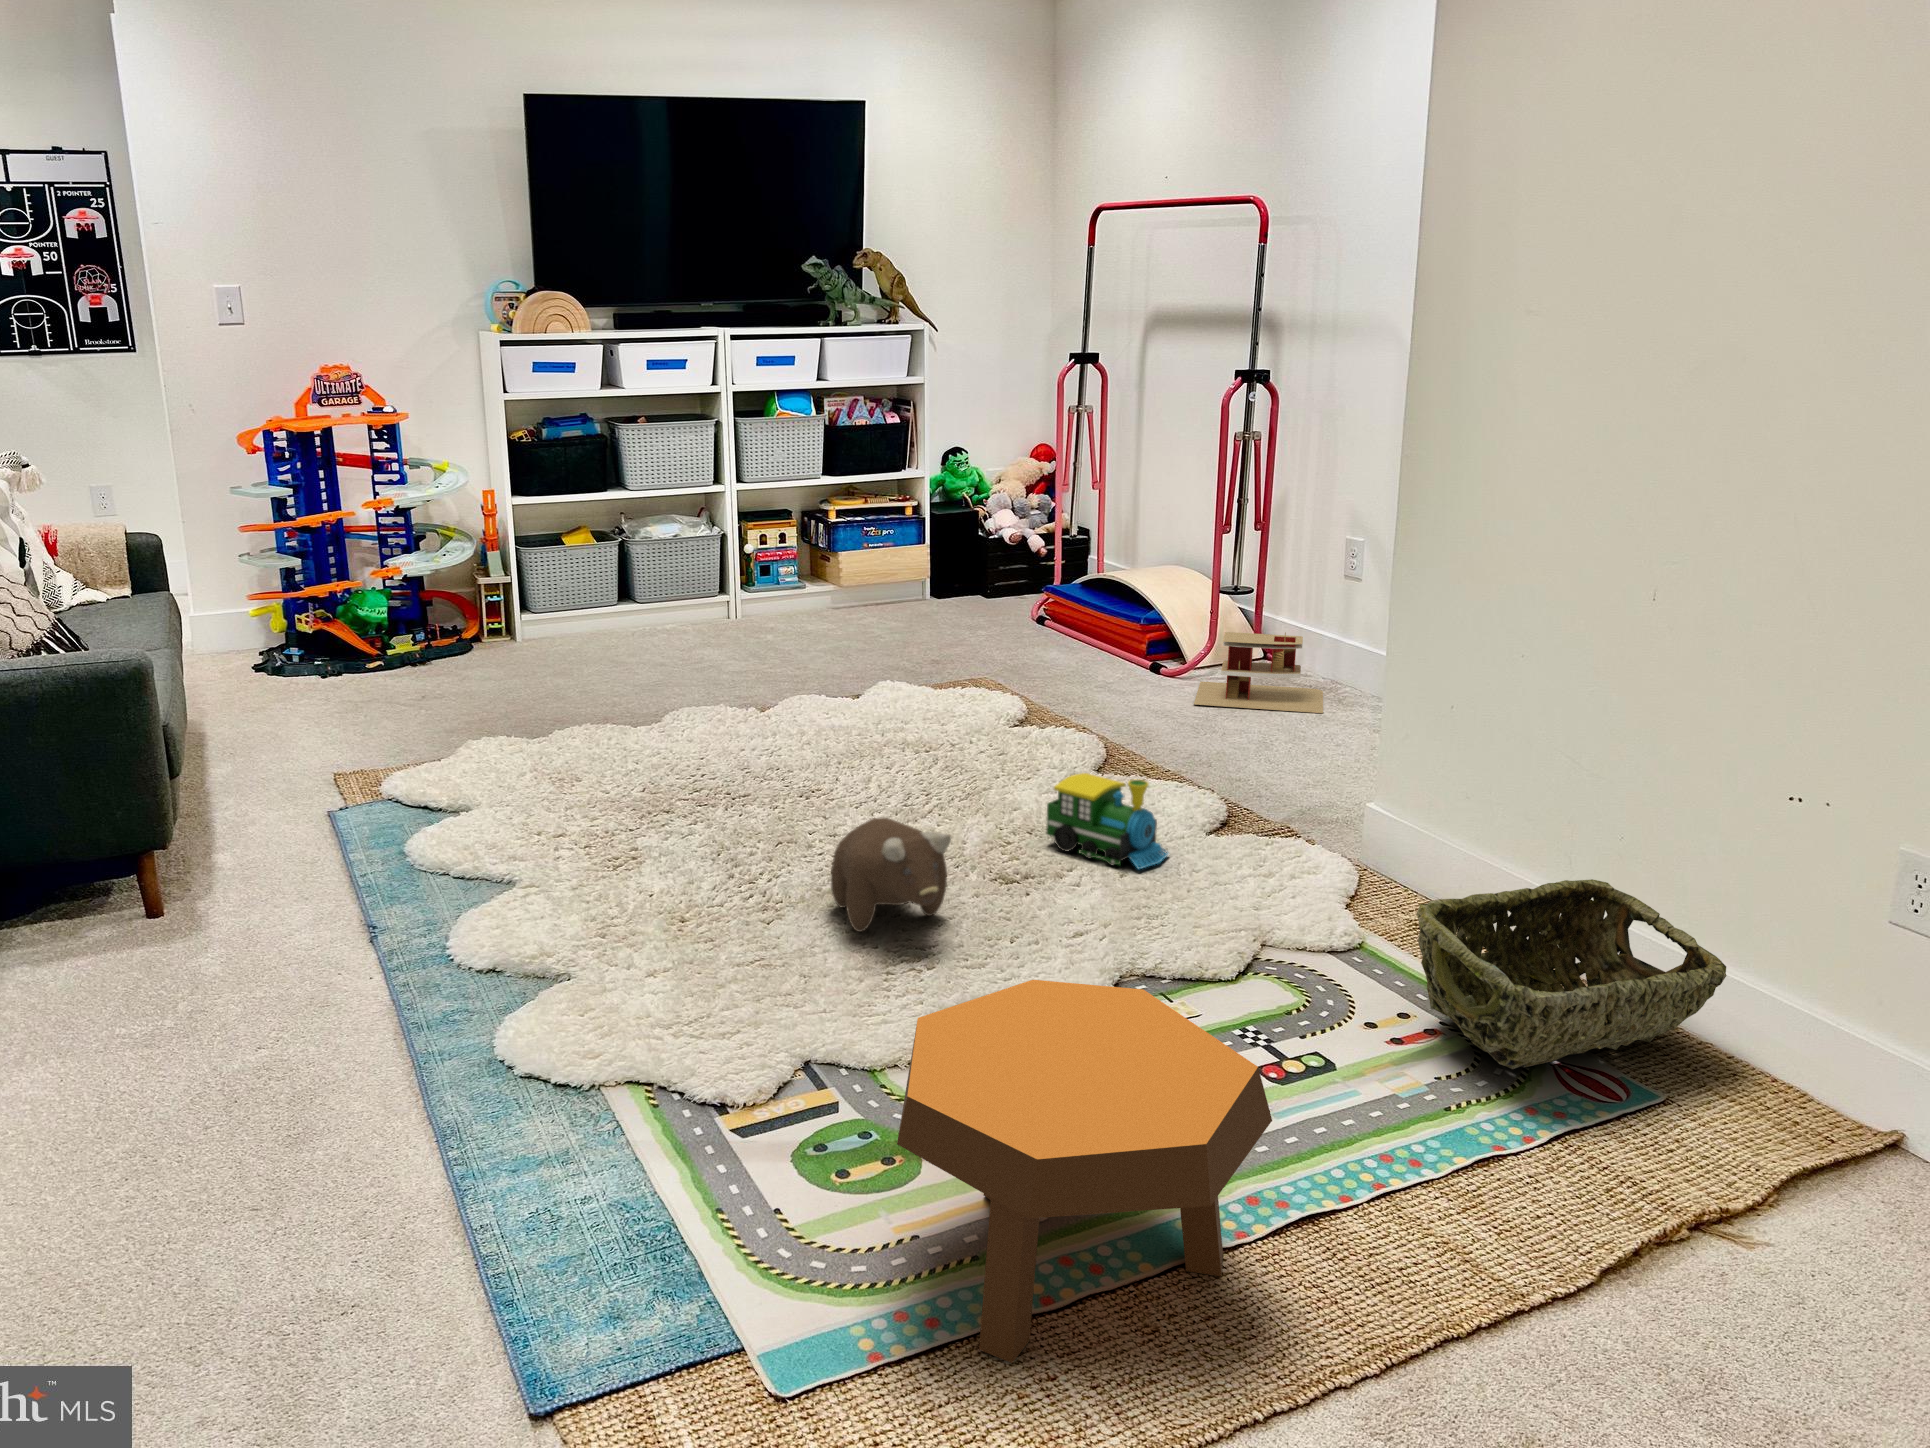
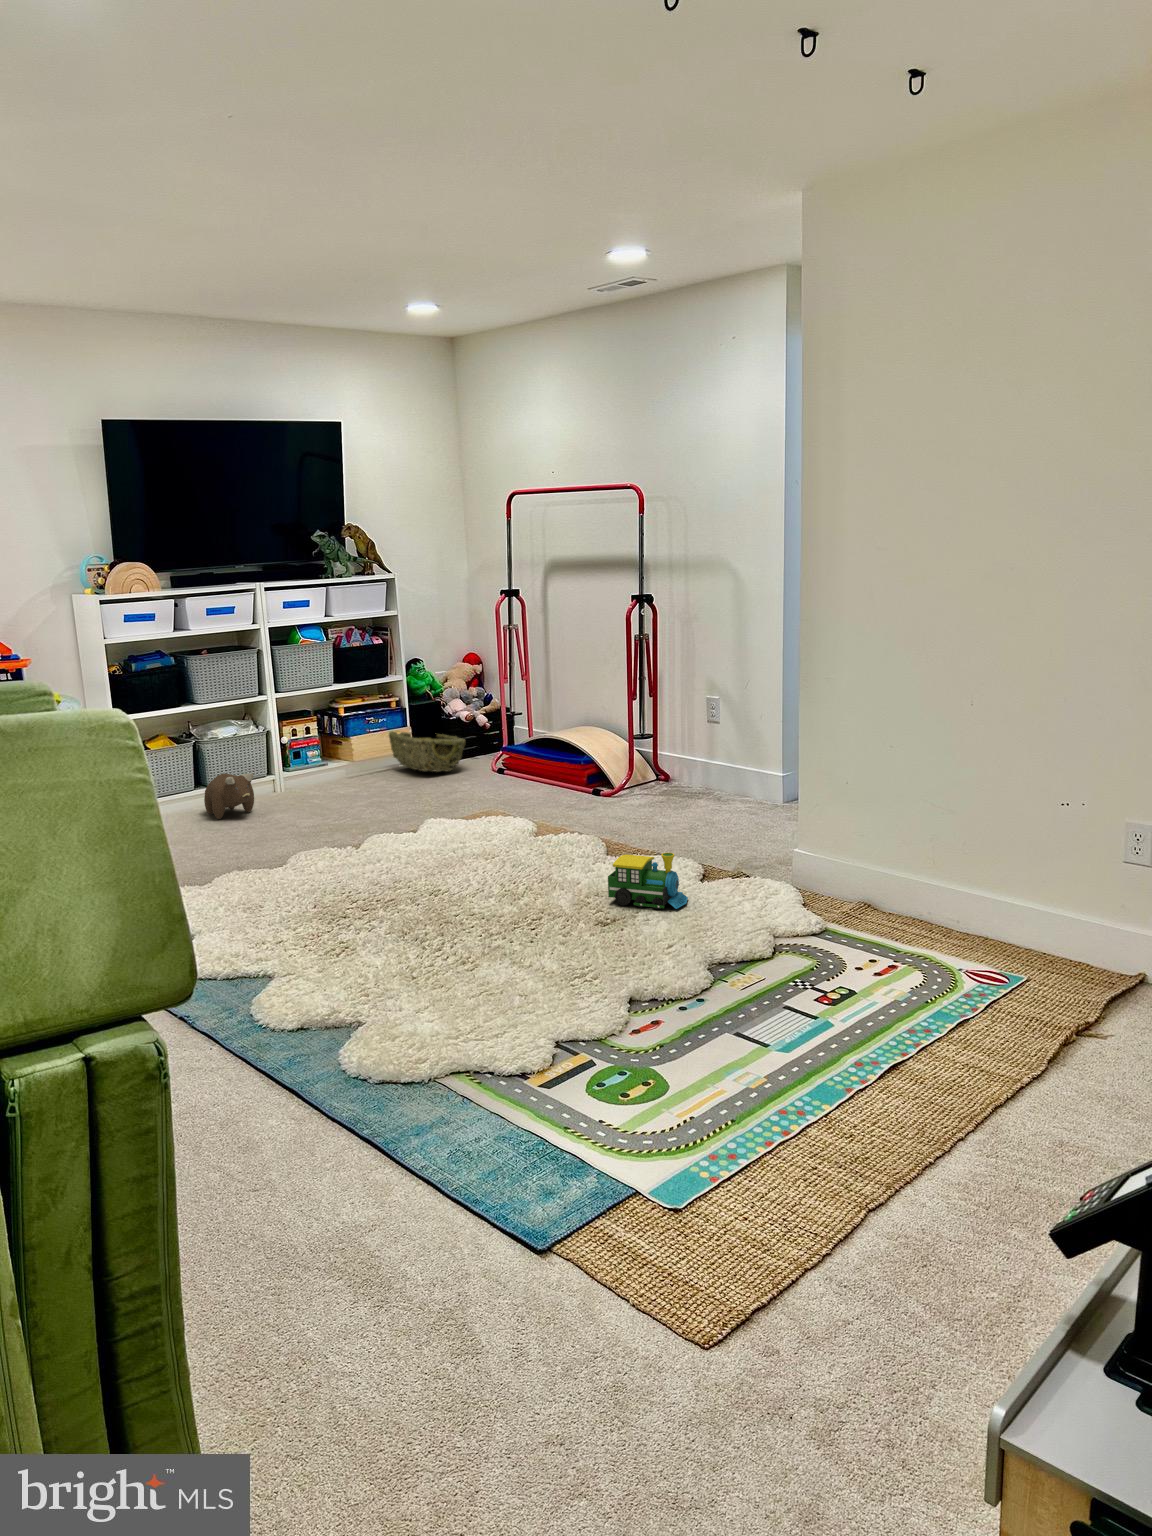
toy house: present [1194,632,1323,713] -> none [634,759,721,811]
plush toy: present [831,818,951,932] -> present [204,773,254,819]
woven basket: present [1416,879,1727,1069] -> present [389,731,465,772]
footstool: present [897,980,1272,1363] -> none [674,953,888,1164]

